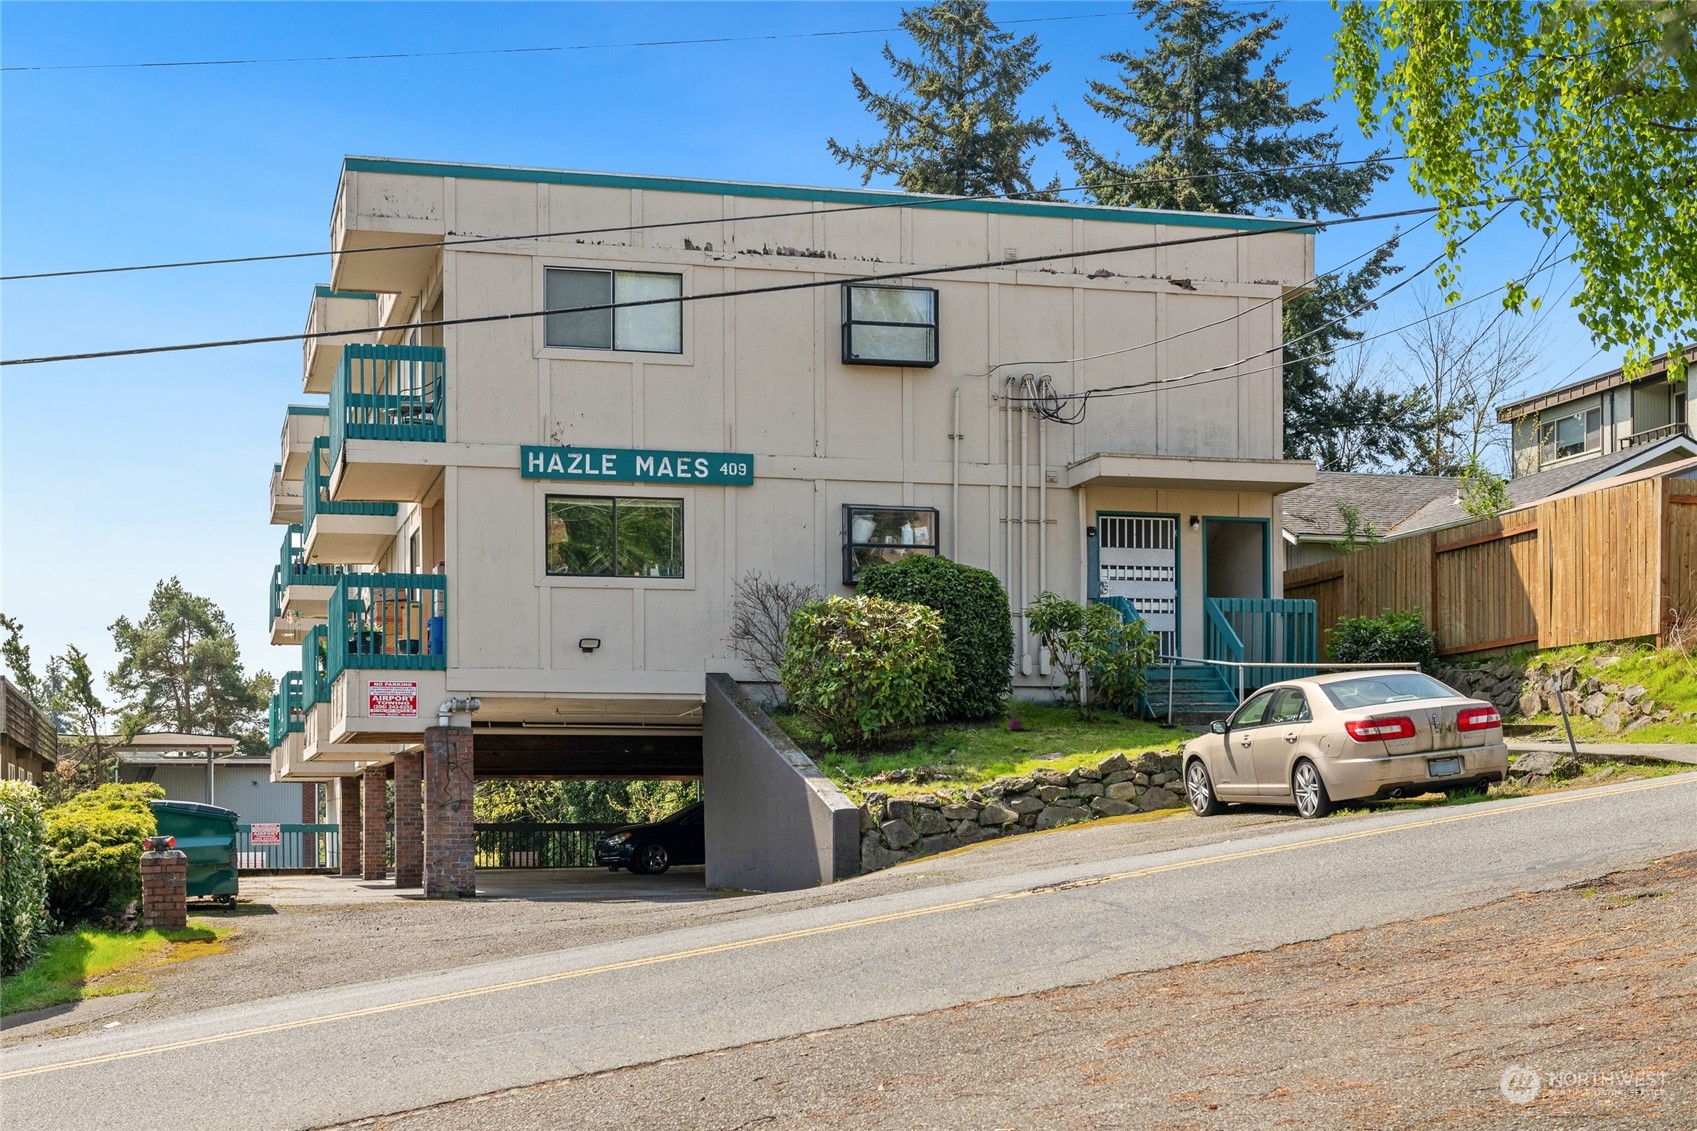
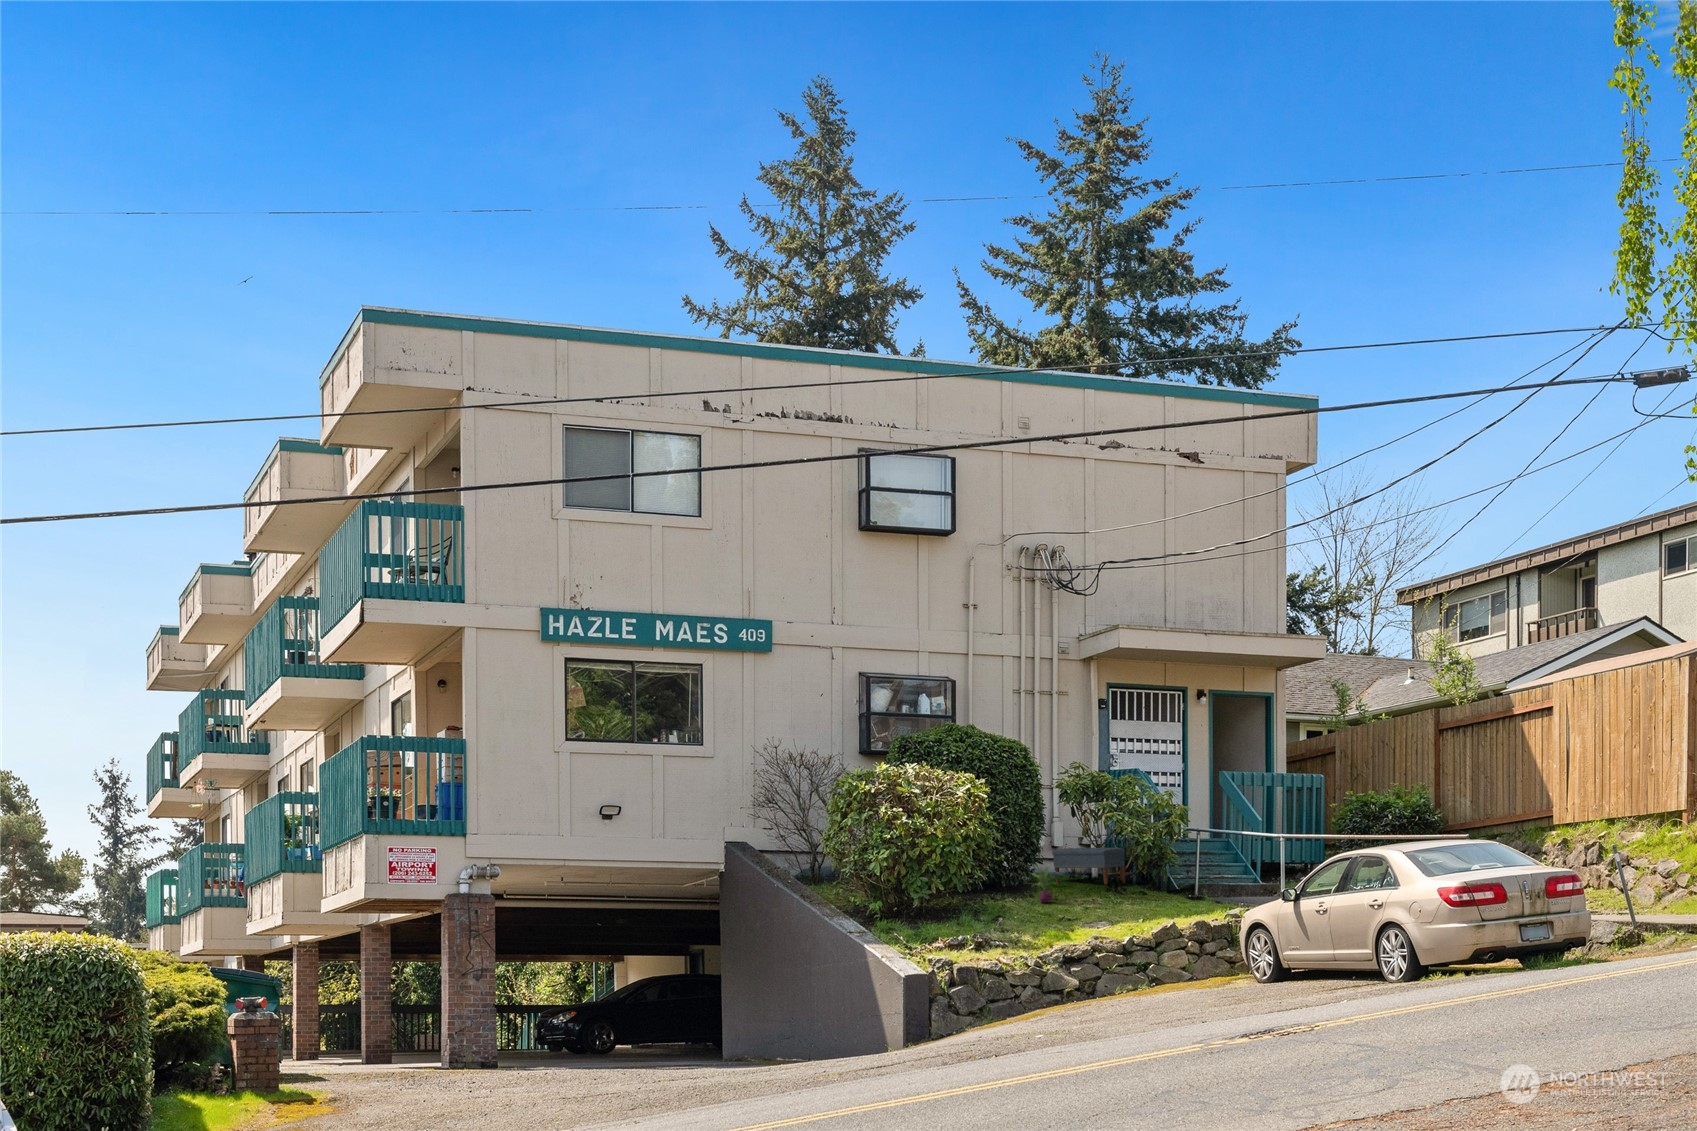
bench: none [1037,675,1106,711] -> present [1052,848,1125,884]

